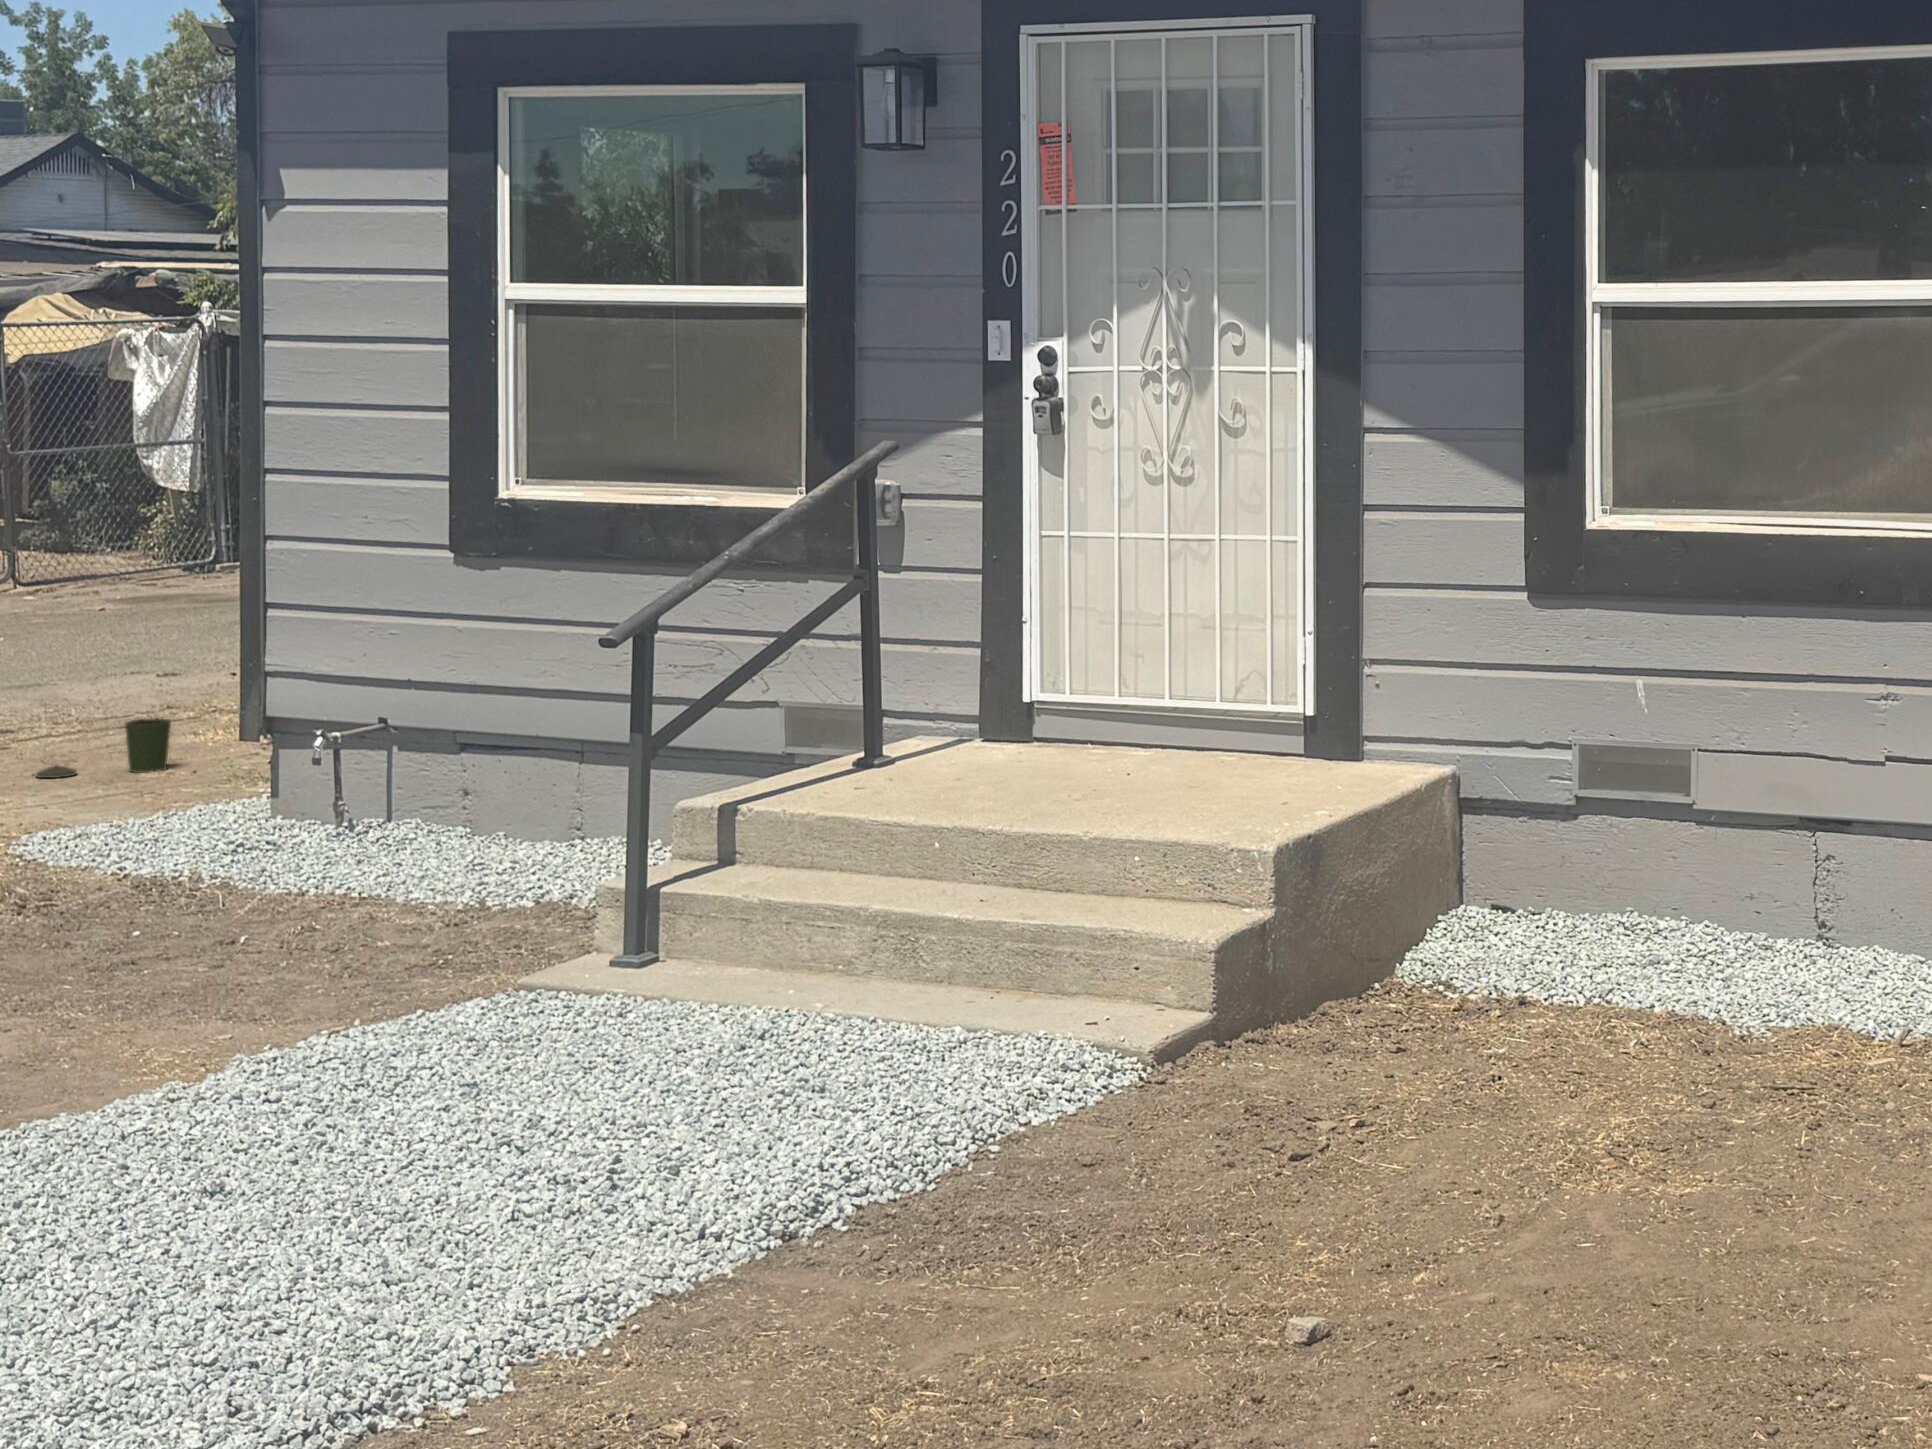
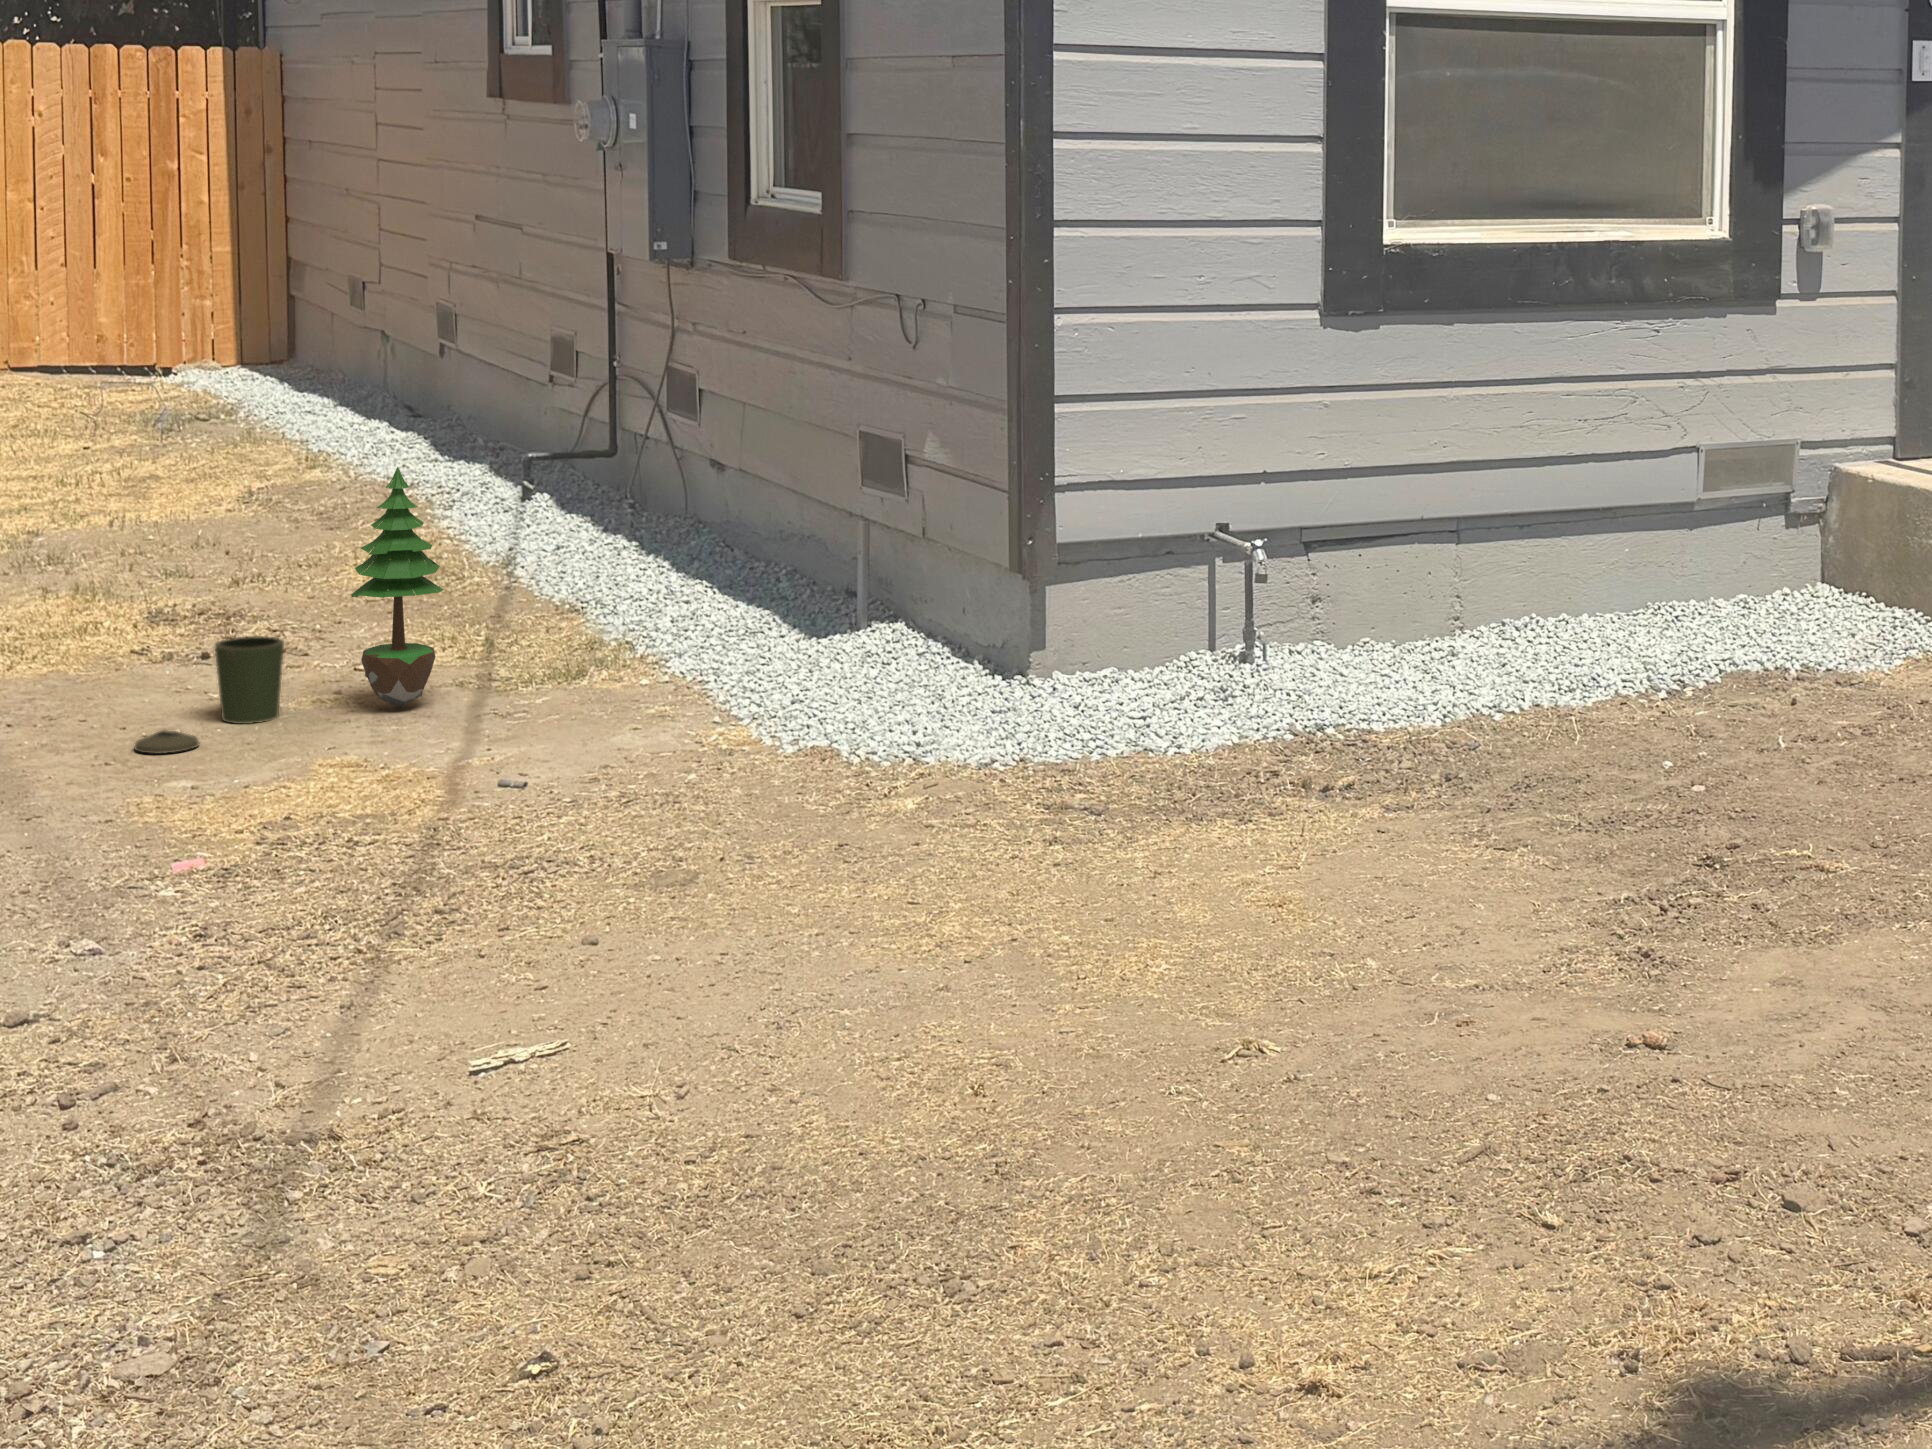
potted tree: none [168,617,233,777] -> present [351,467,444,708]

